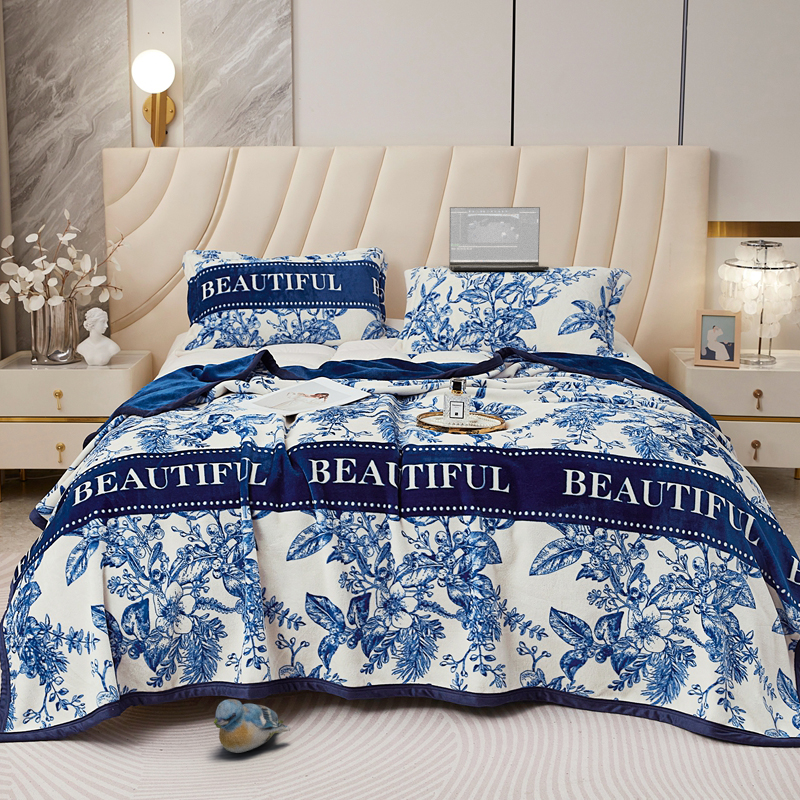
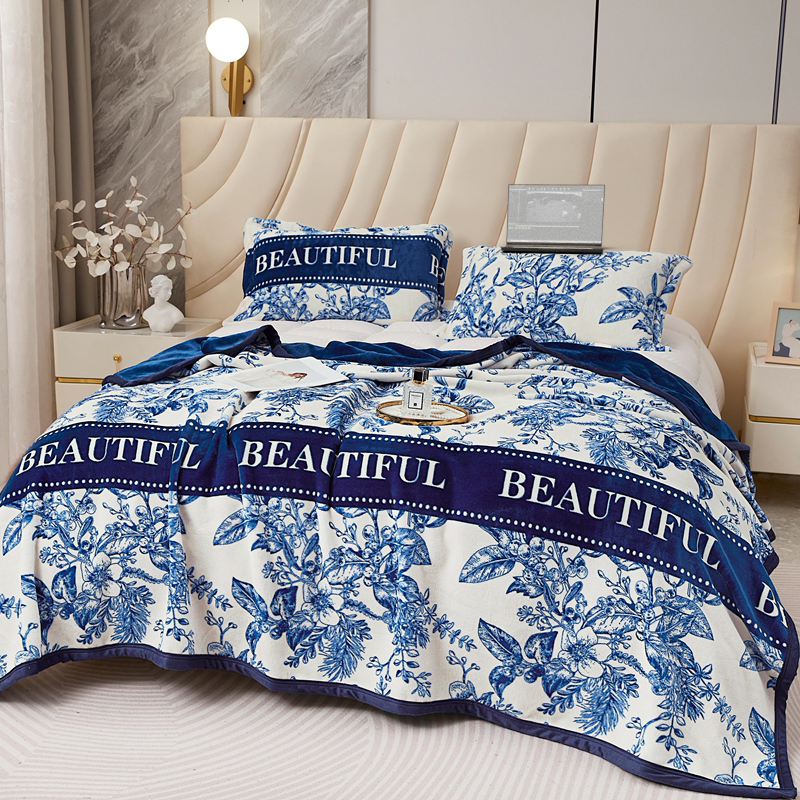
plush toy: present [214,699,291,753] -> none [121,676,203,730]

